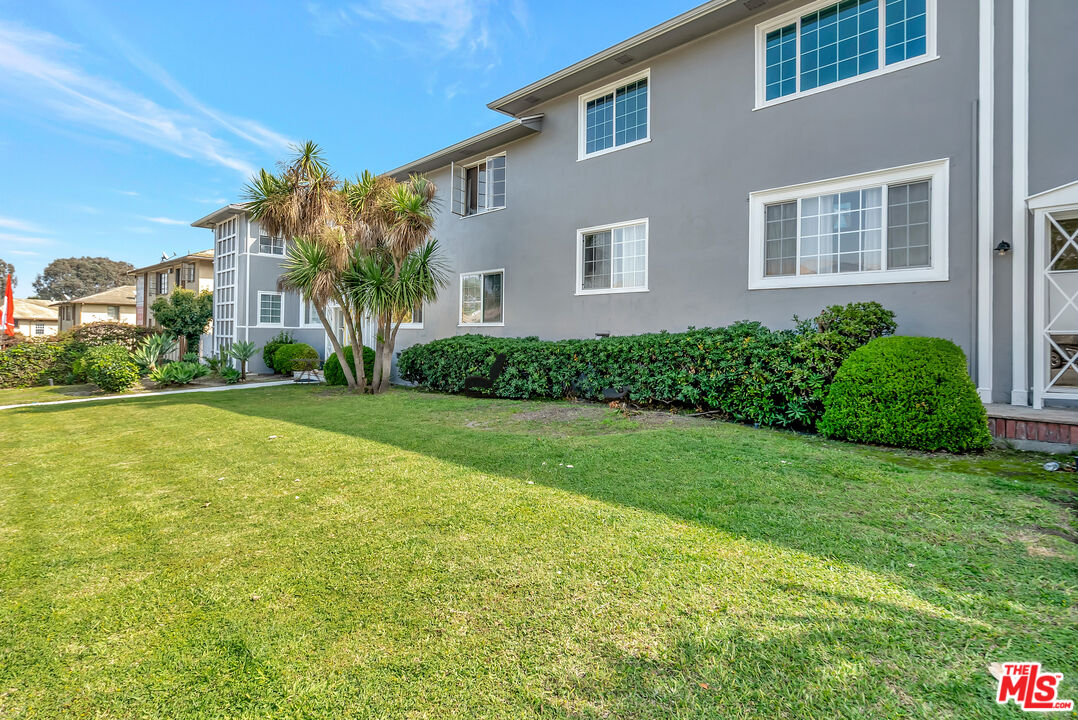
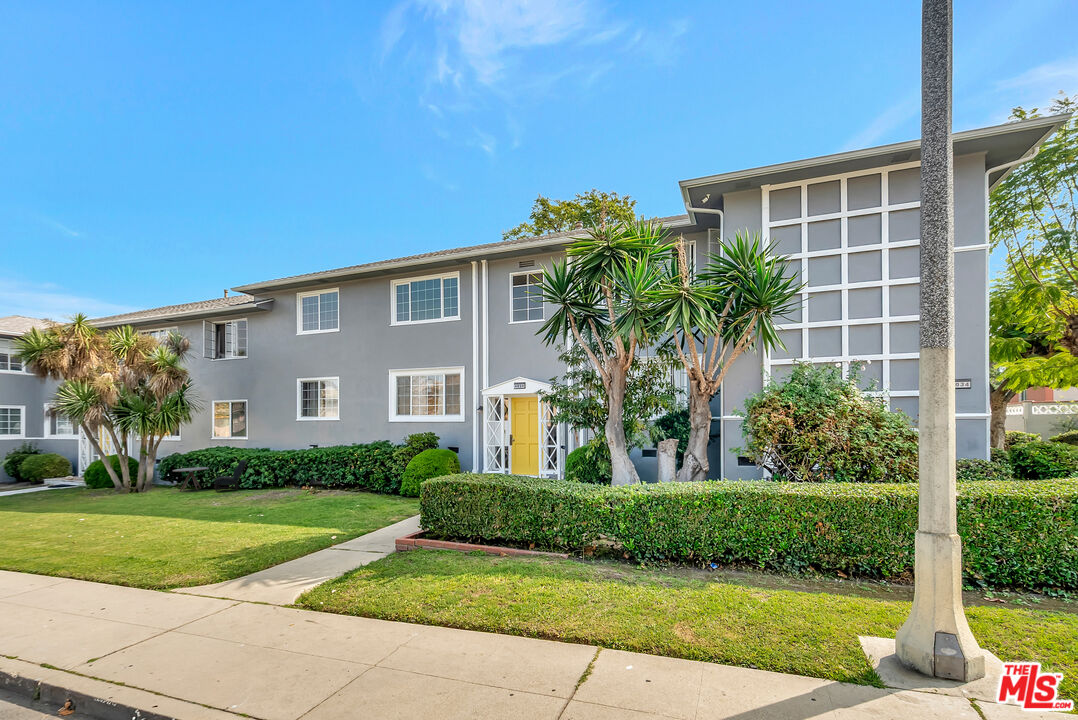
round table: present [290,359,327,384] -> present [173,467,209,491]

